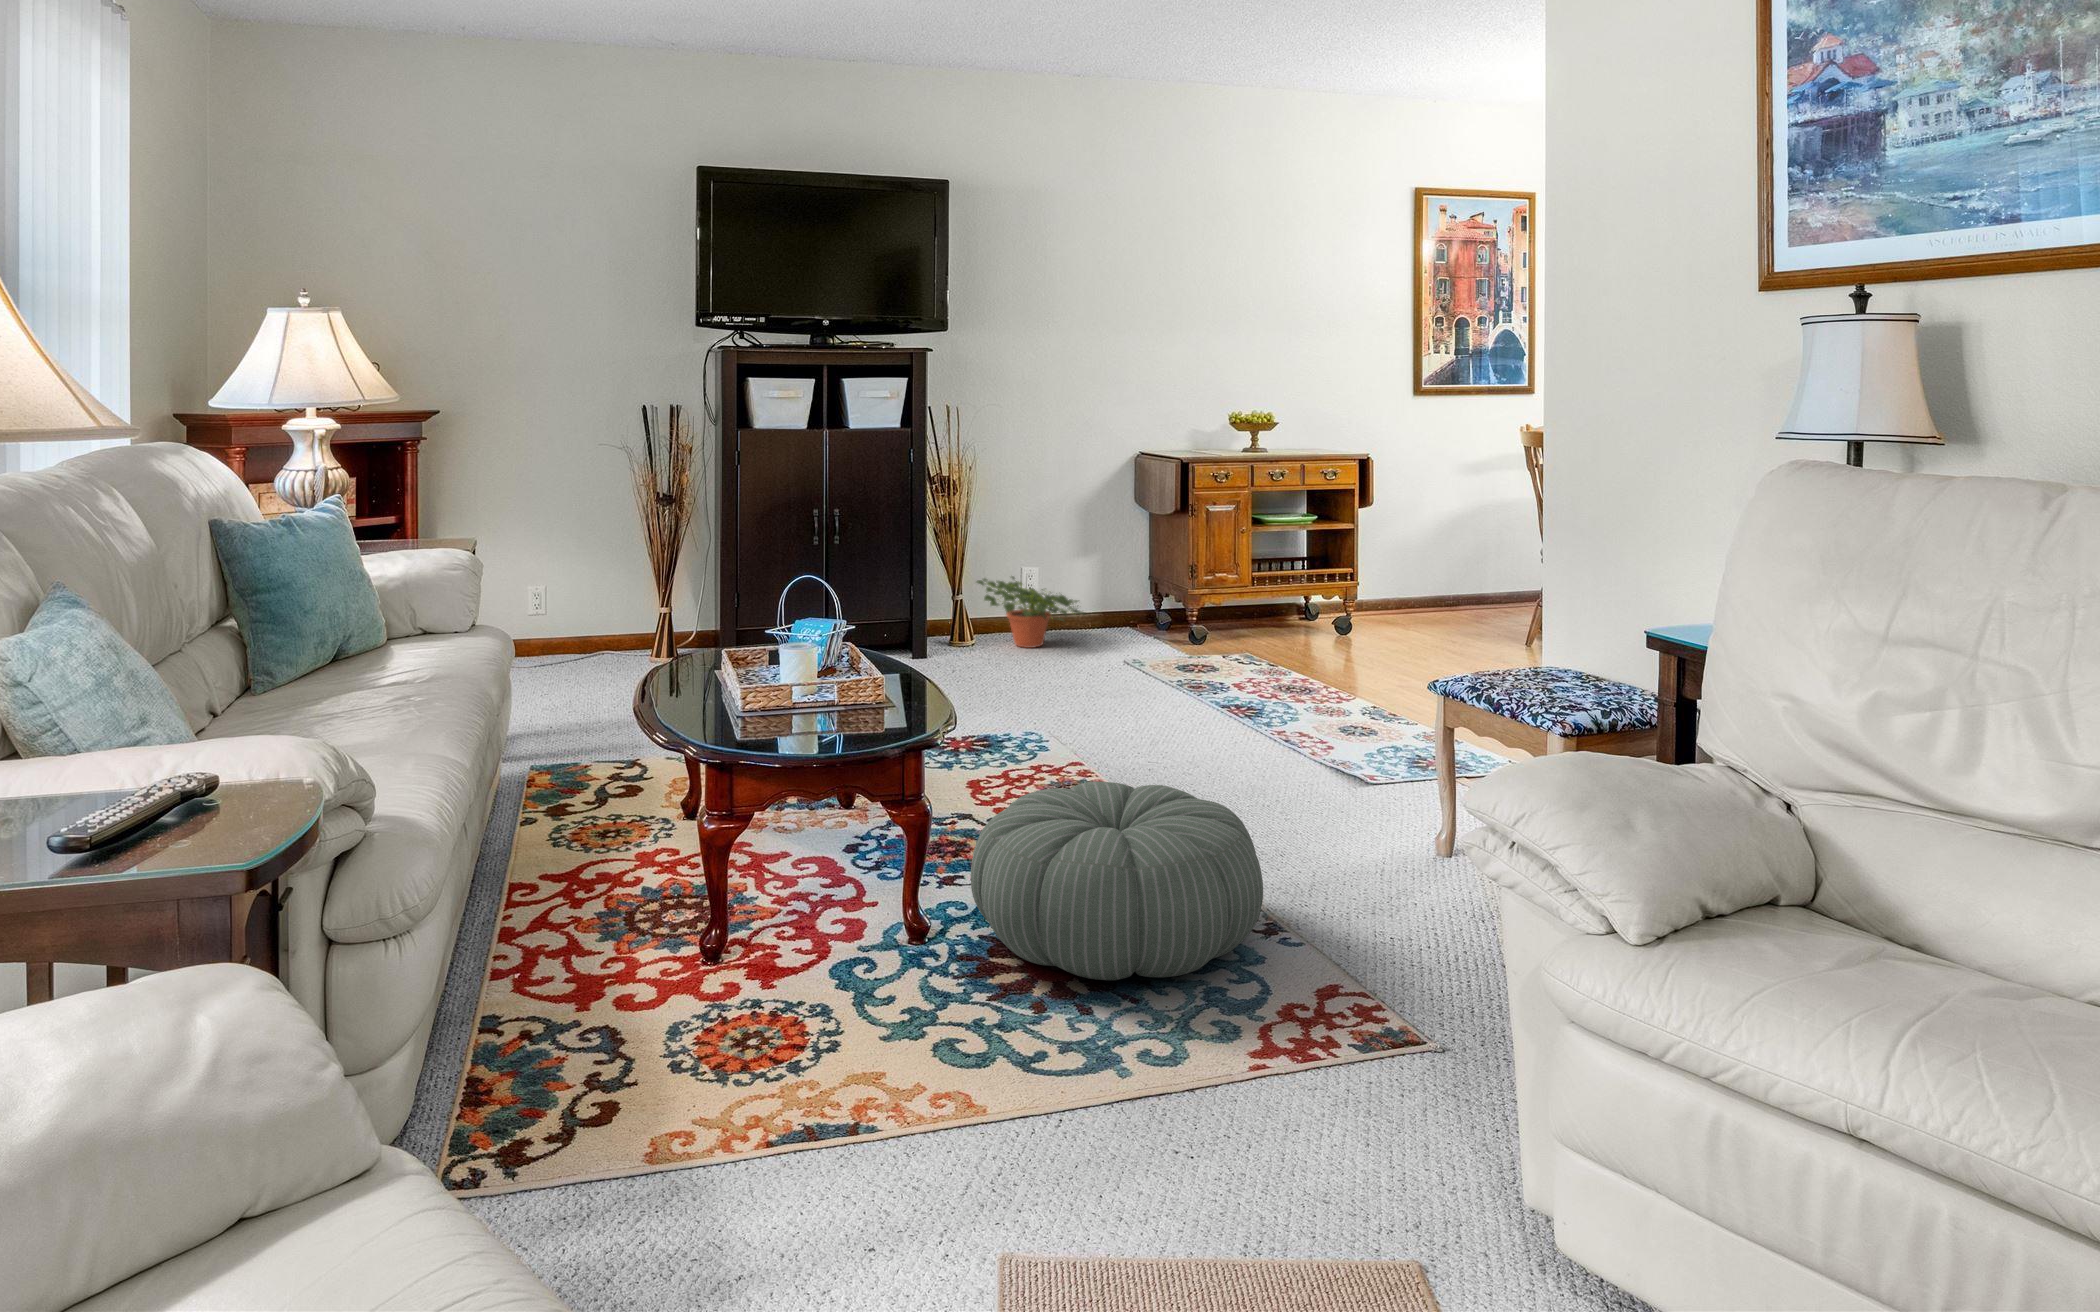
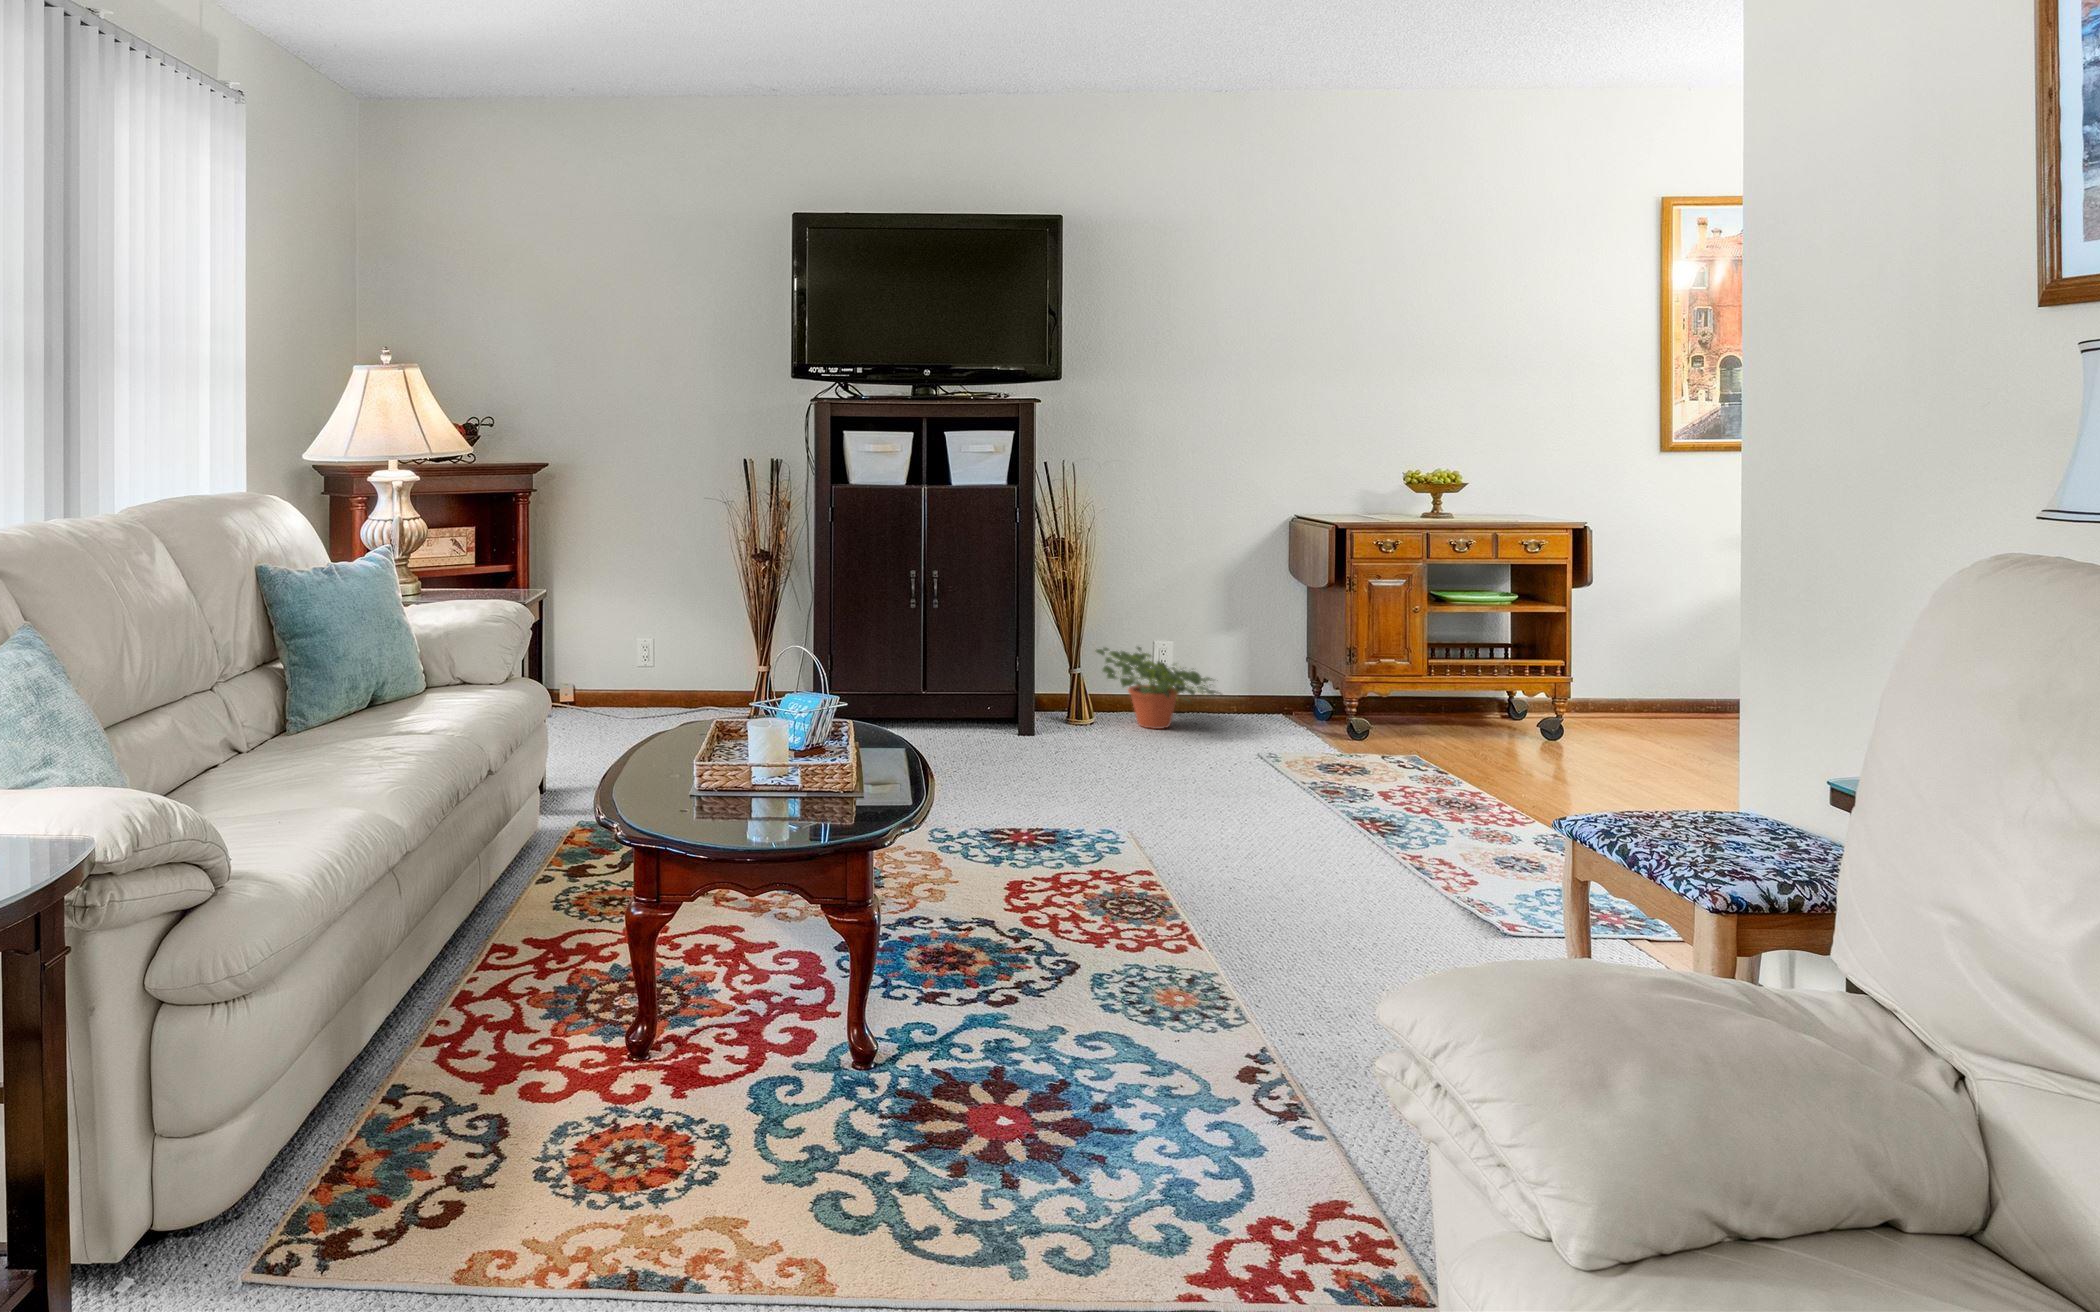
pouf: present [971,782,1263,980] -> none [923,903,1277,1162]

